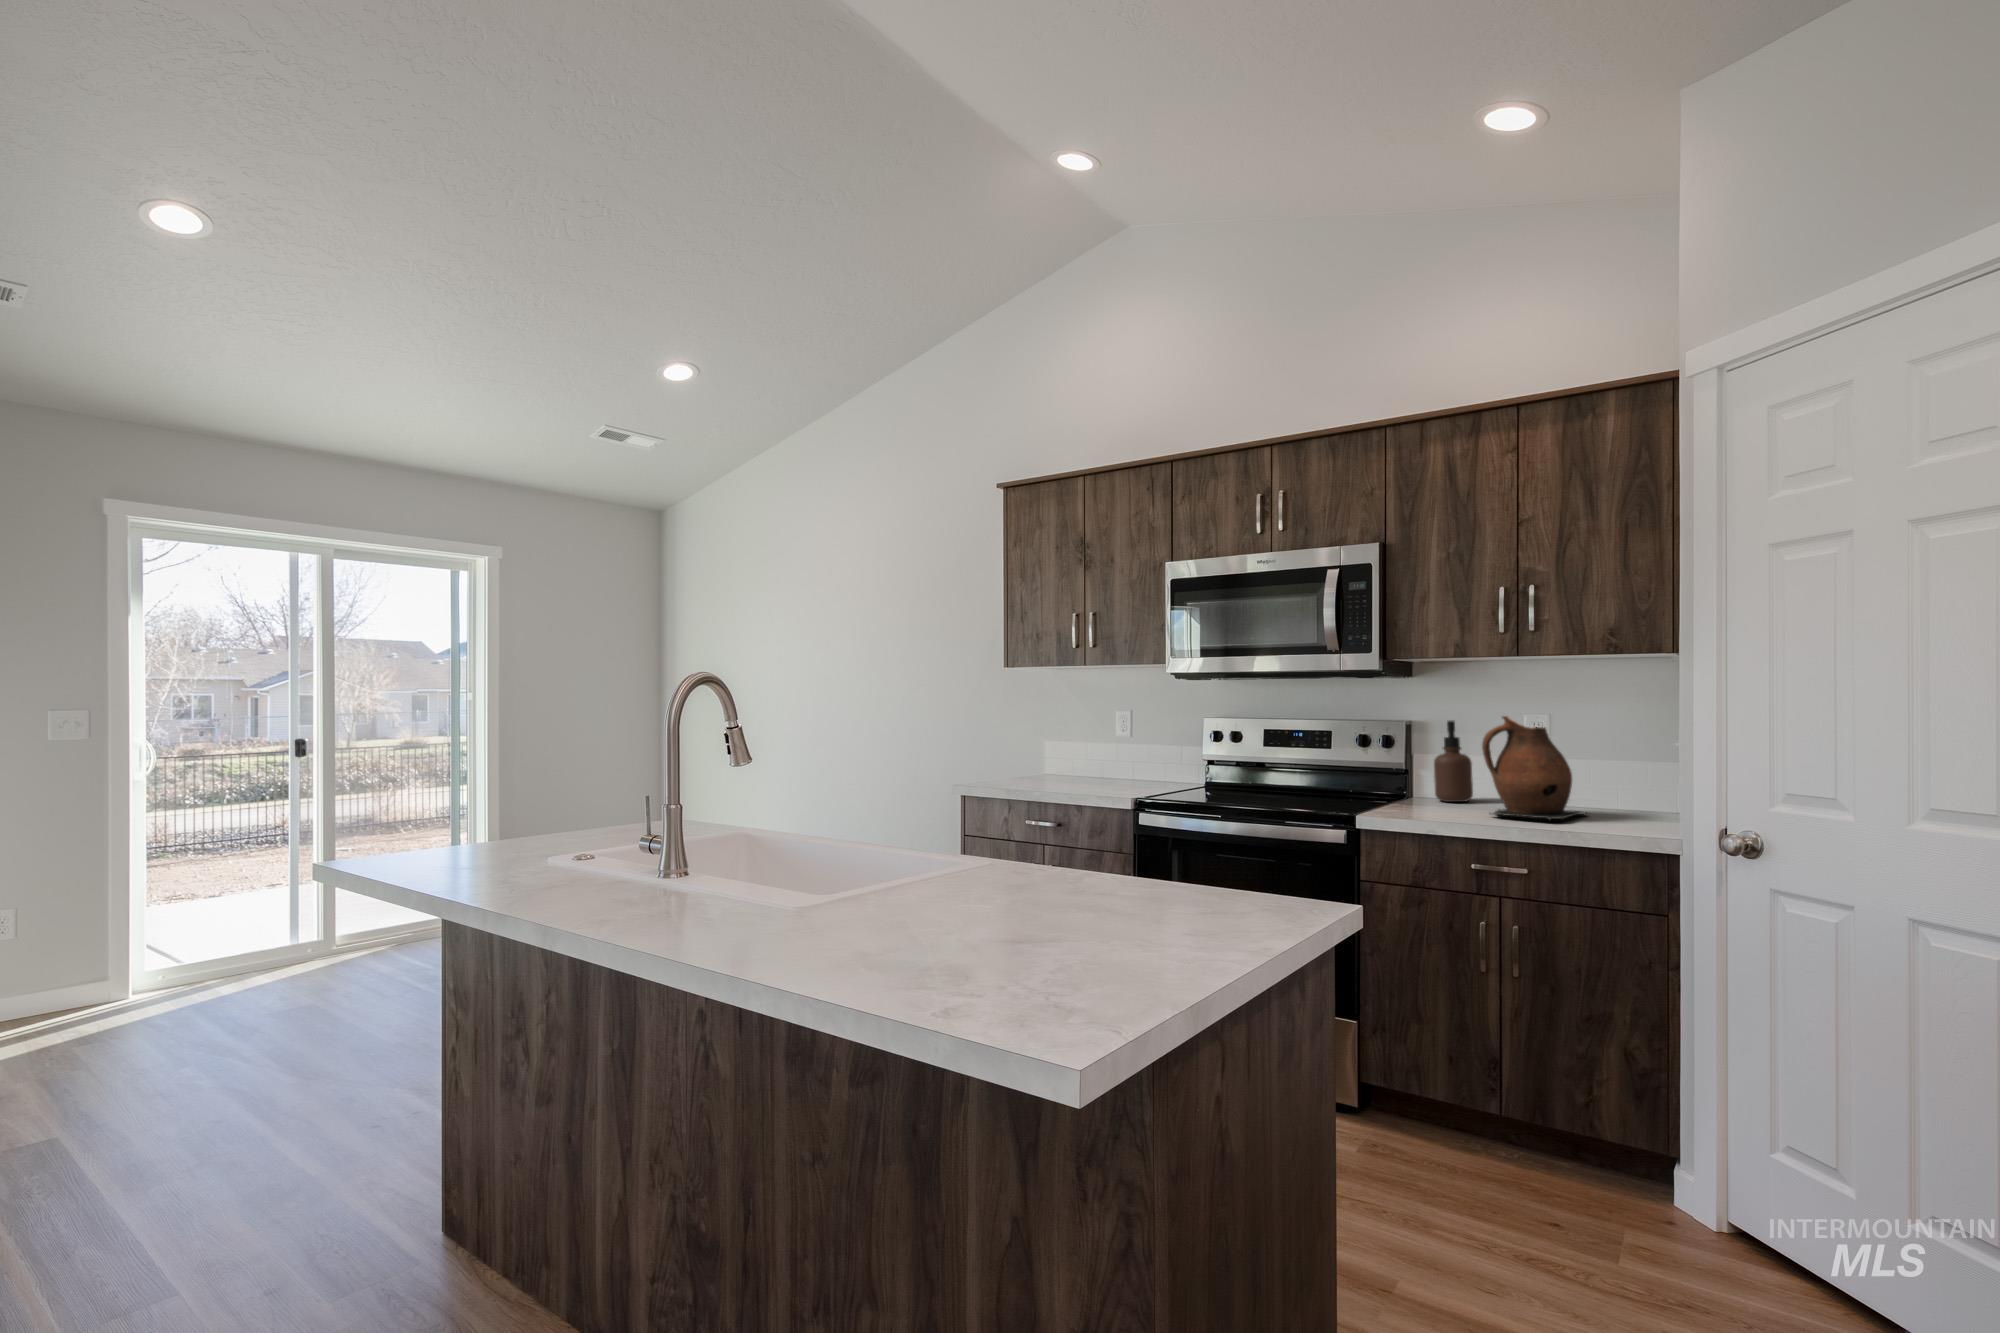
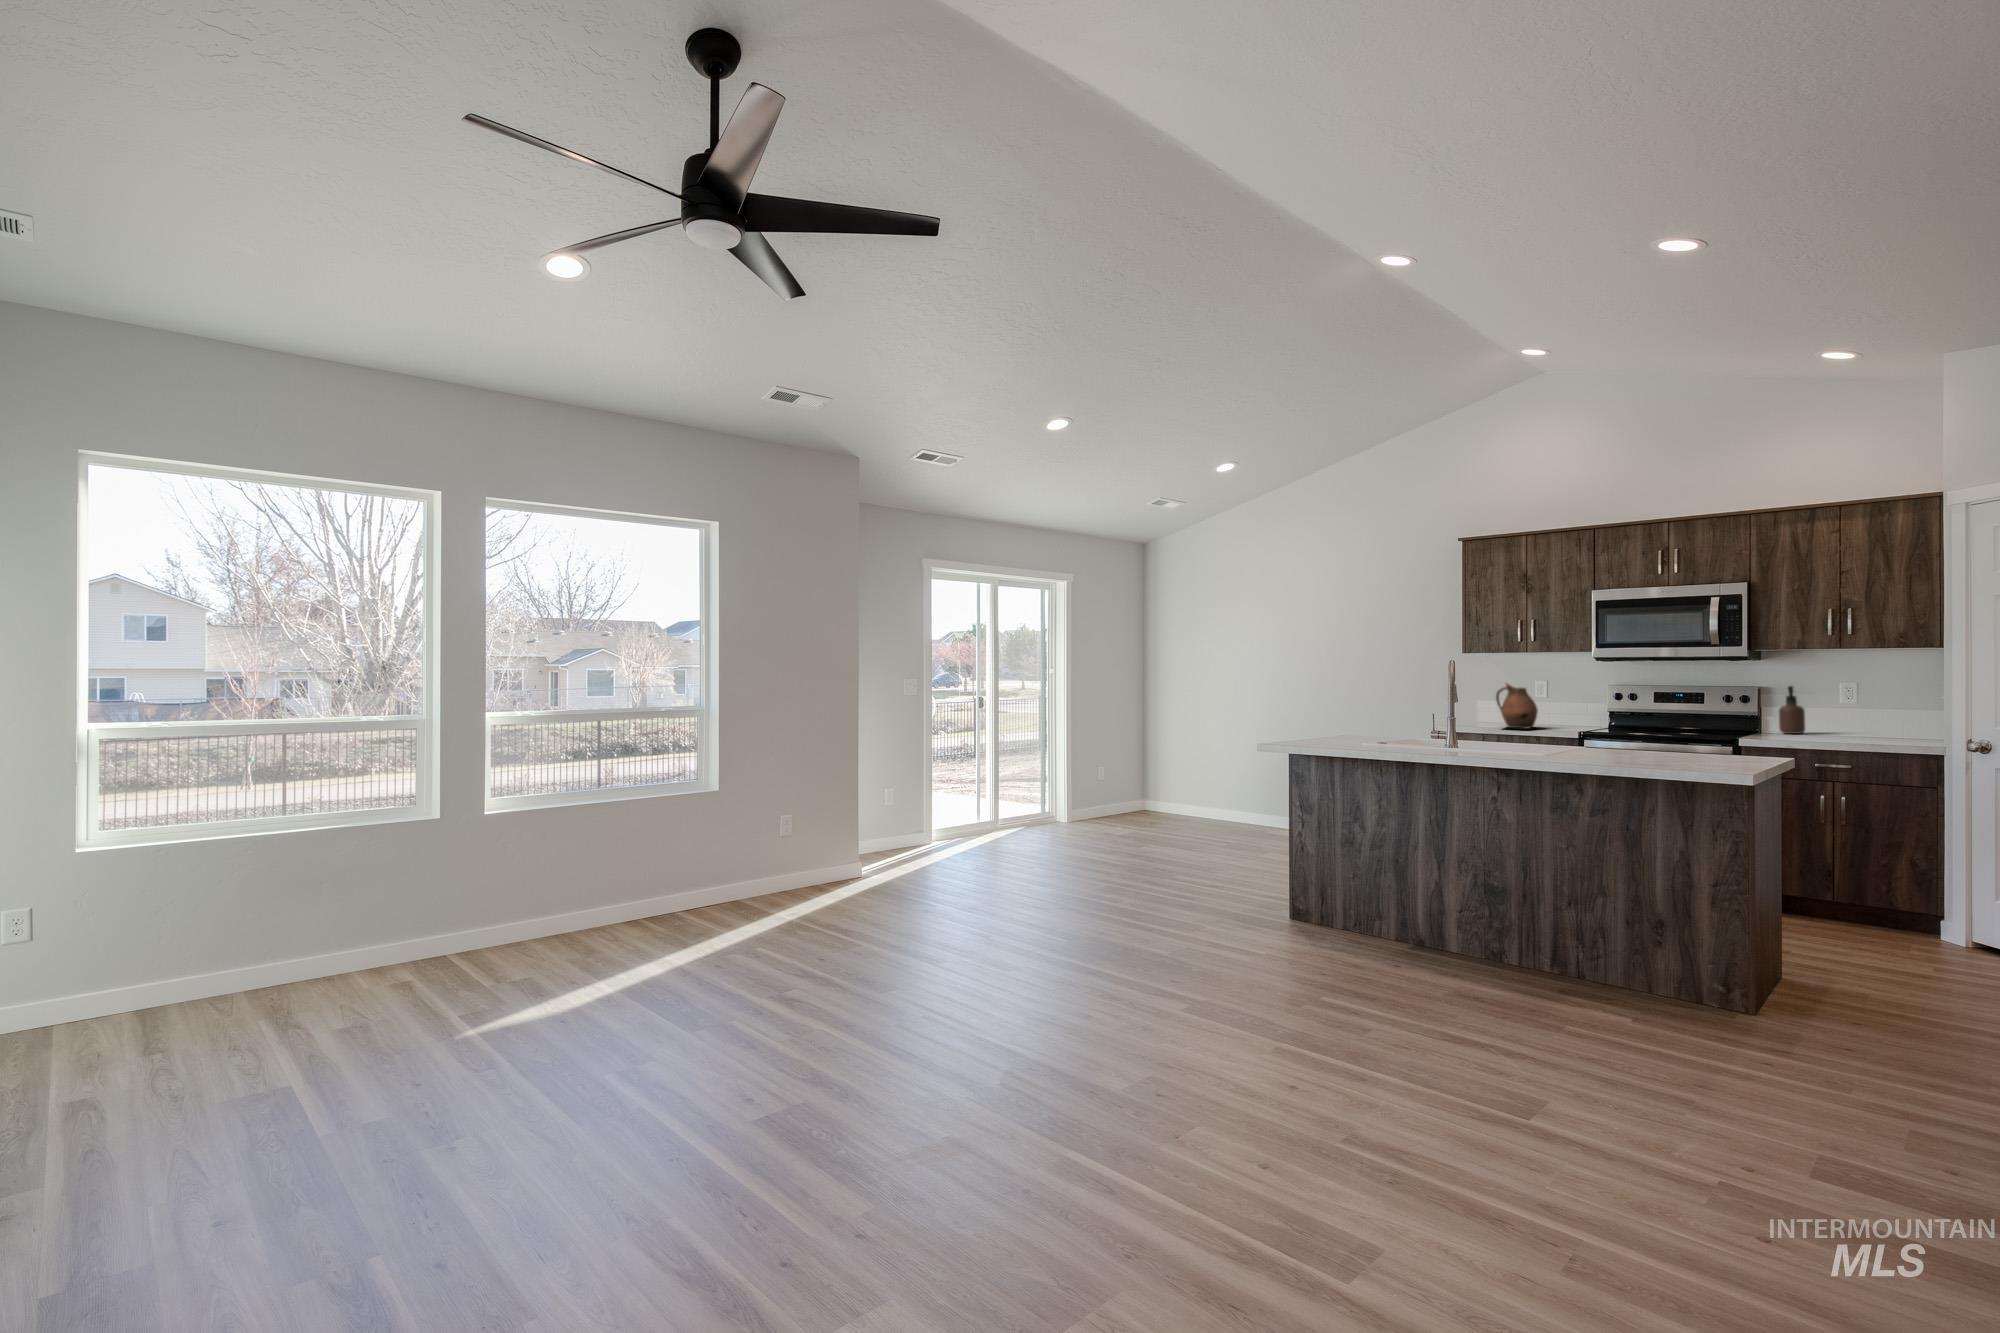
ceramic pitcher: present [1482,716,1588,820] -> present [1496,683,1538,729]

